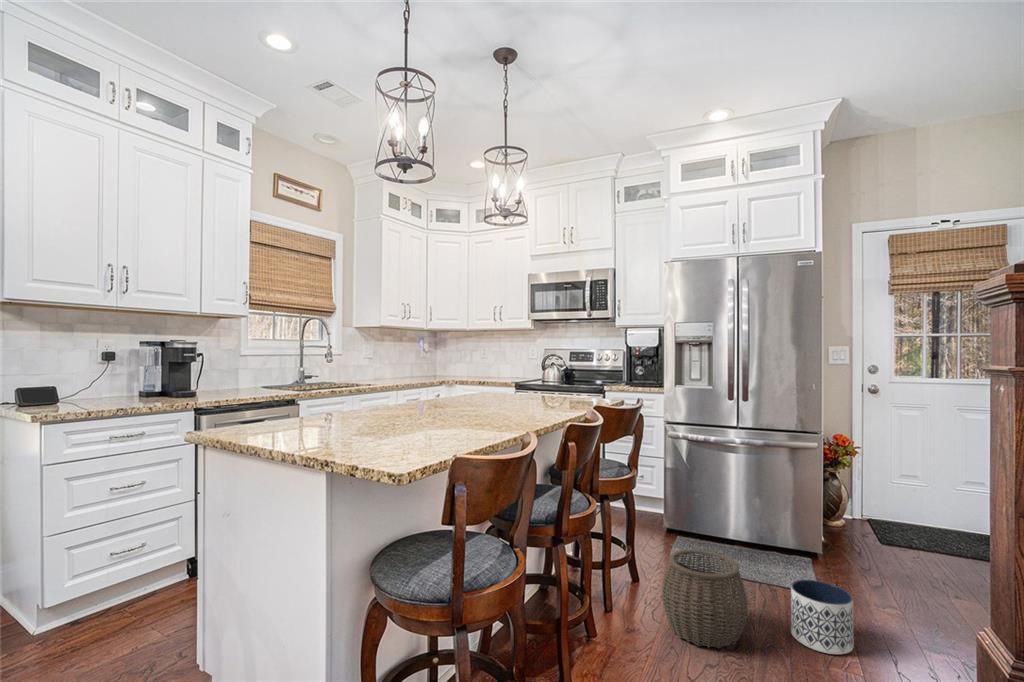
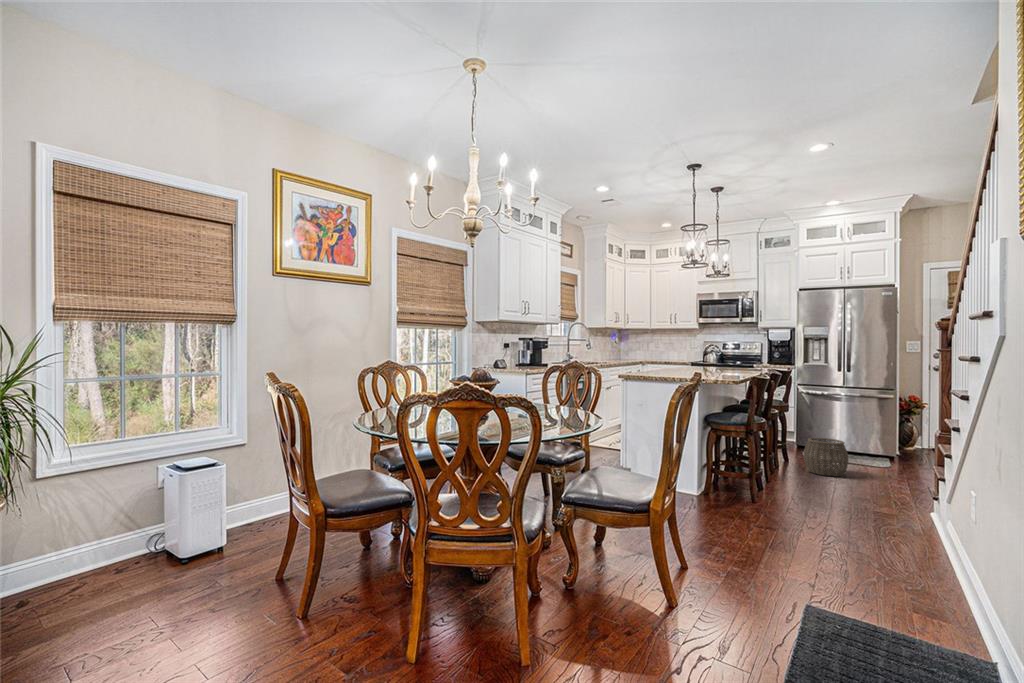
planter: present [791,580,854,654] -> none [872,452,904,481]

